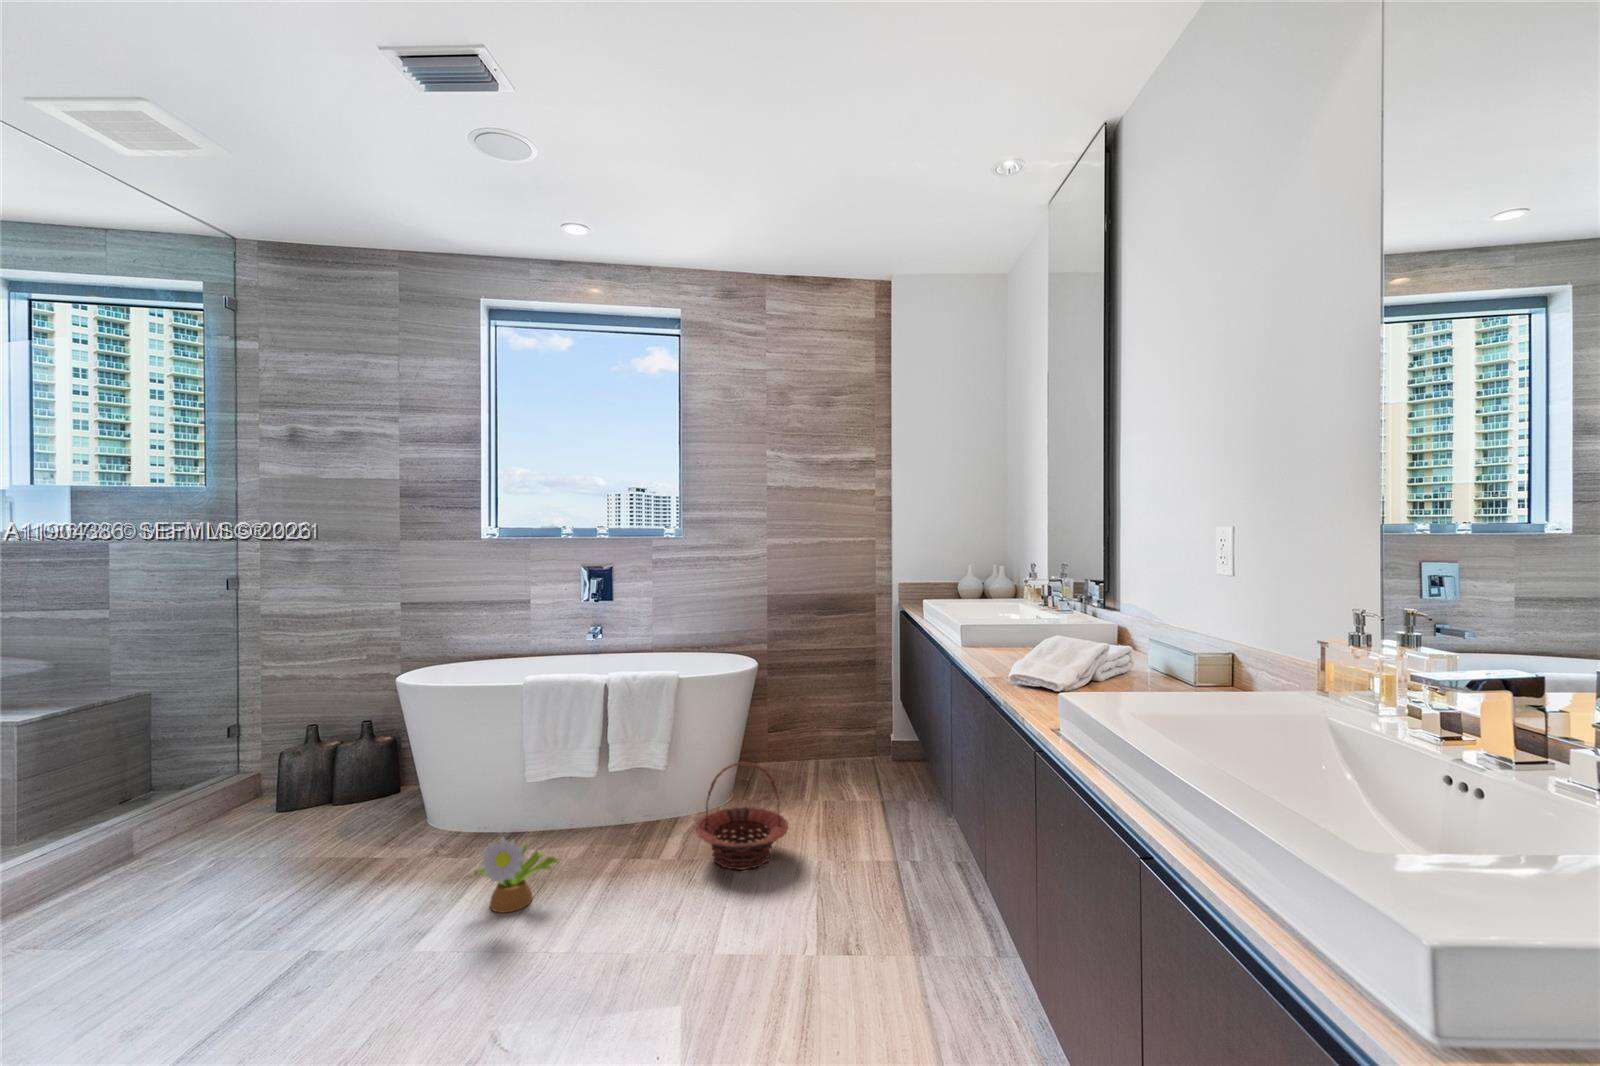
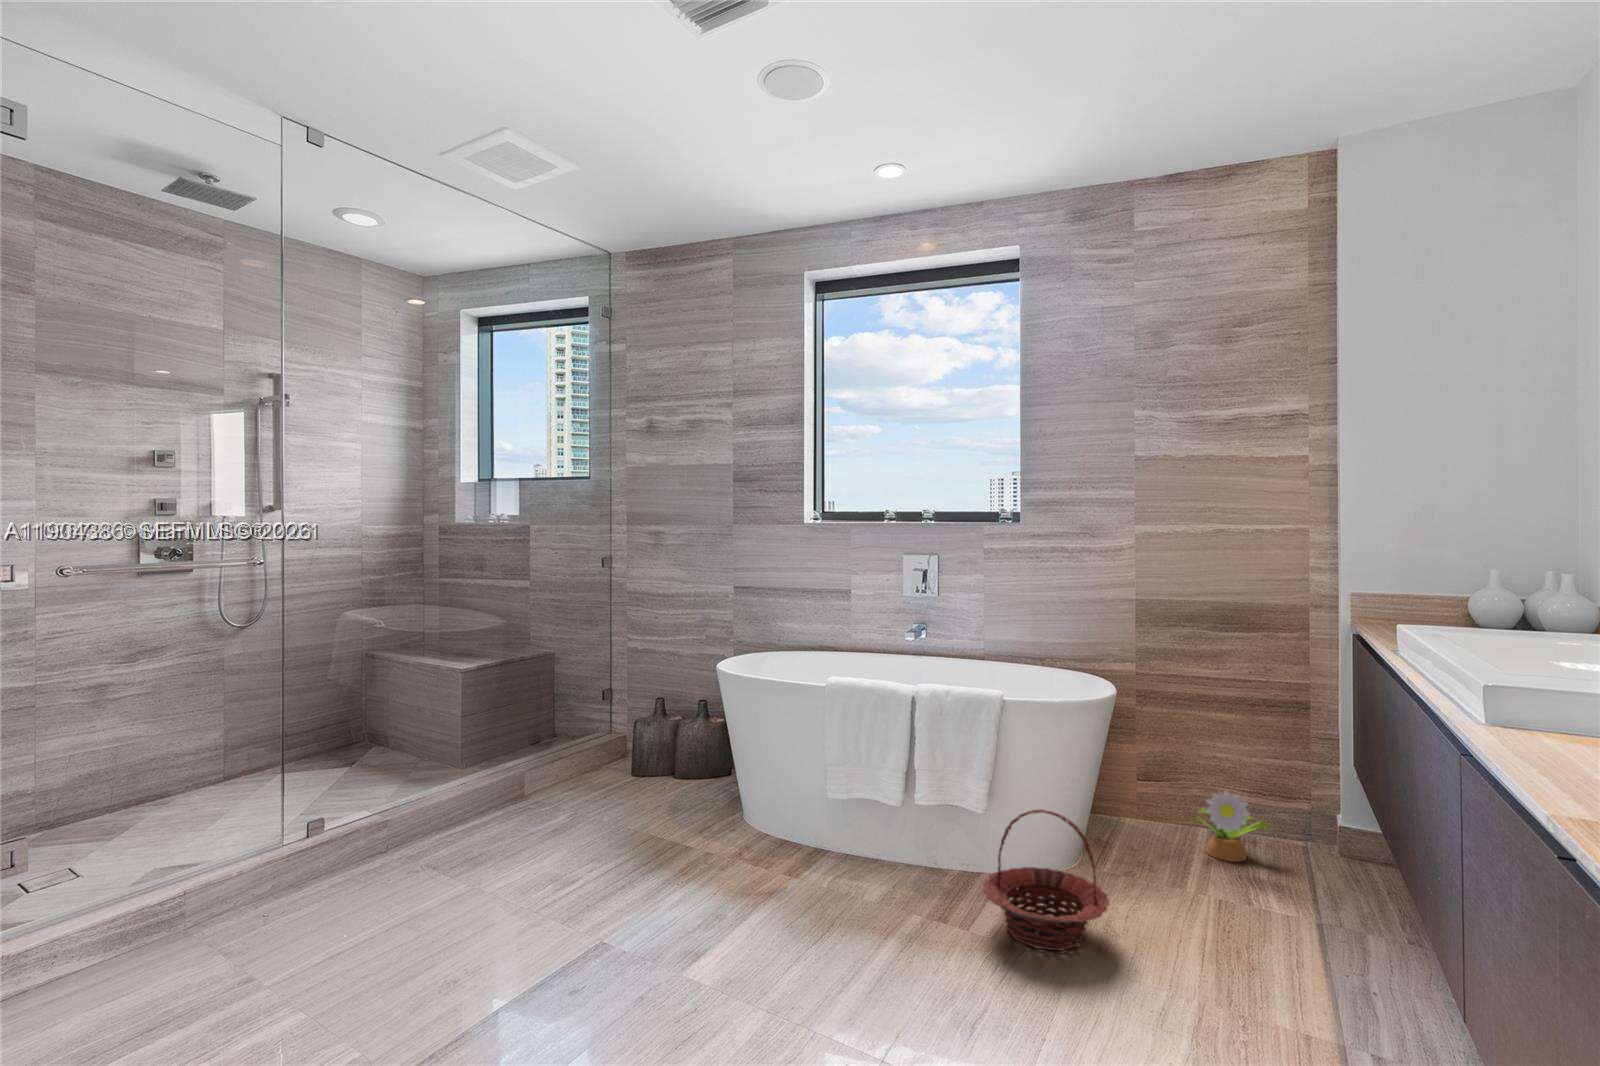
decorative plant: present [470,837,559,913] -> present [1189,790,1271,862]

